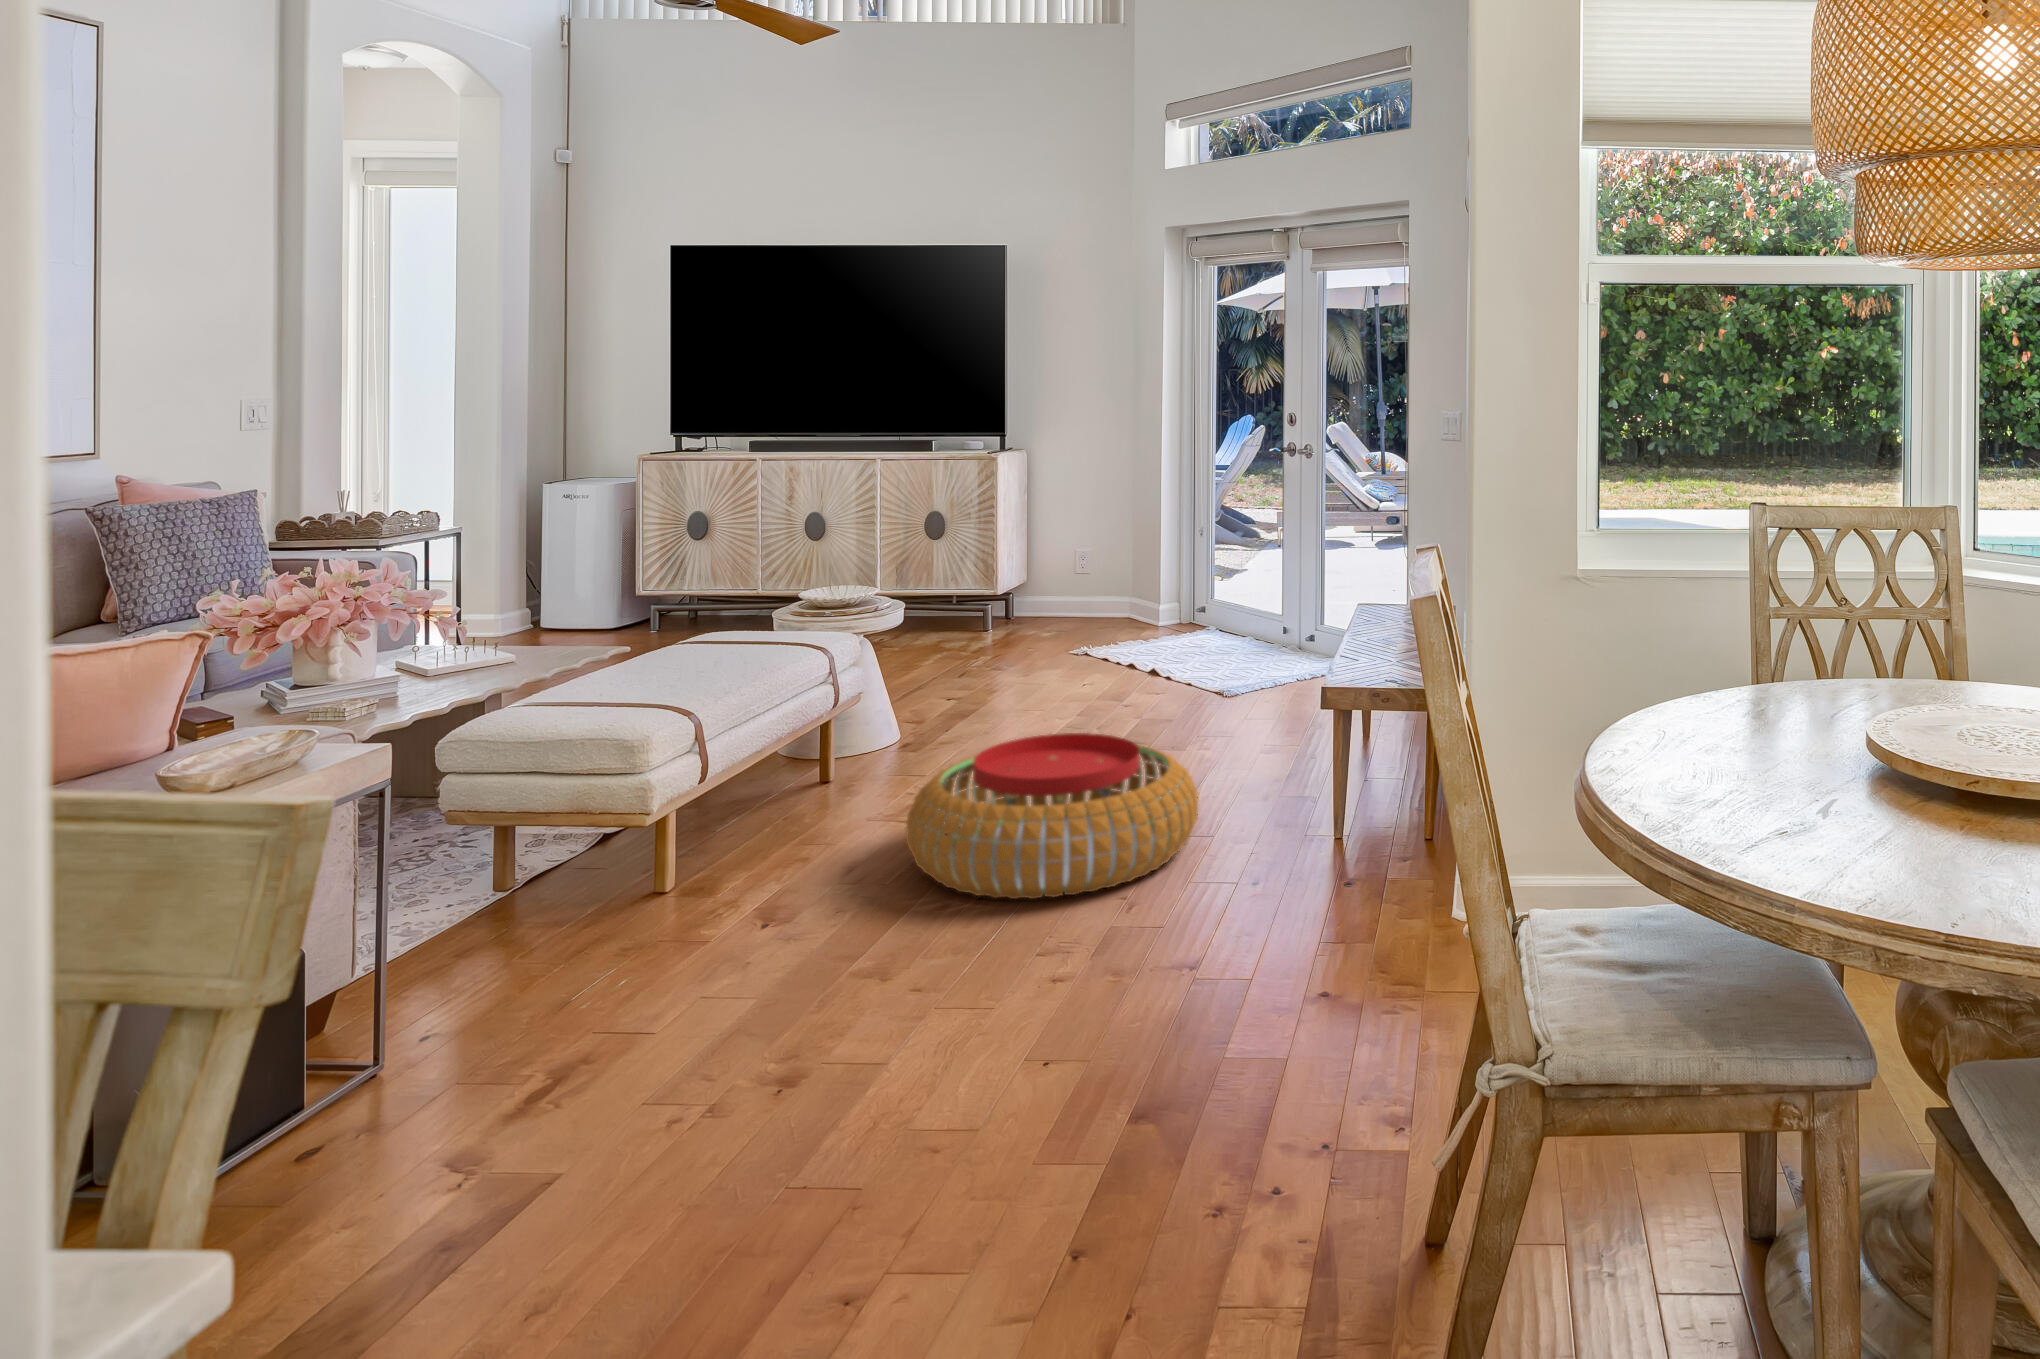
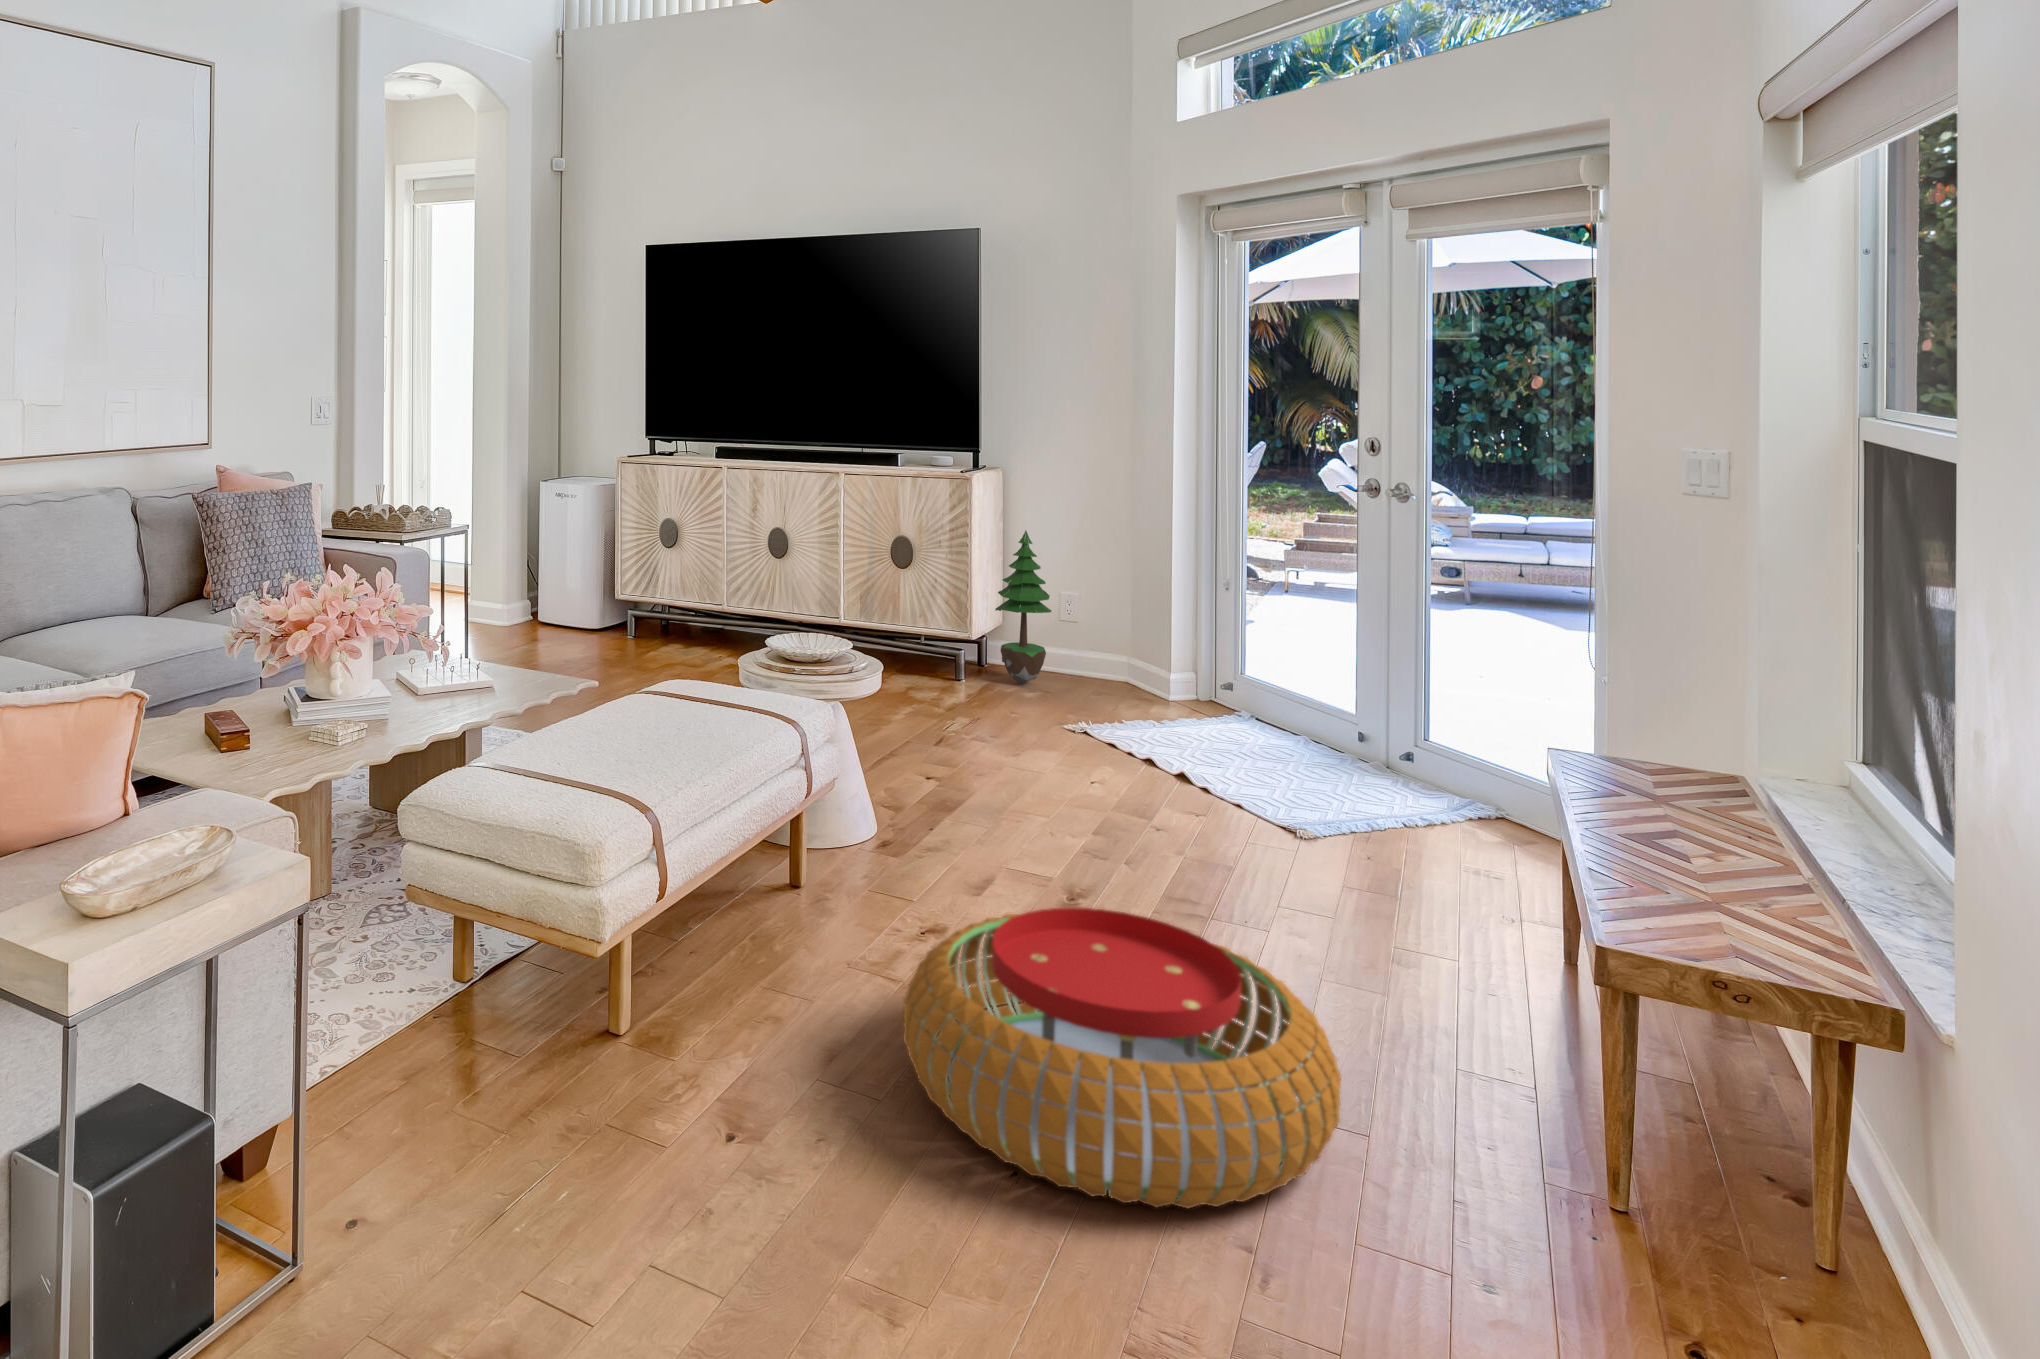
potted tree: none [1017,499,1066,629] -> present [996,530,1051,684]

